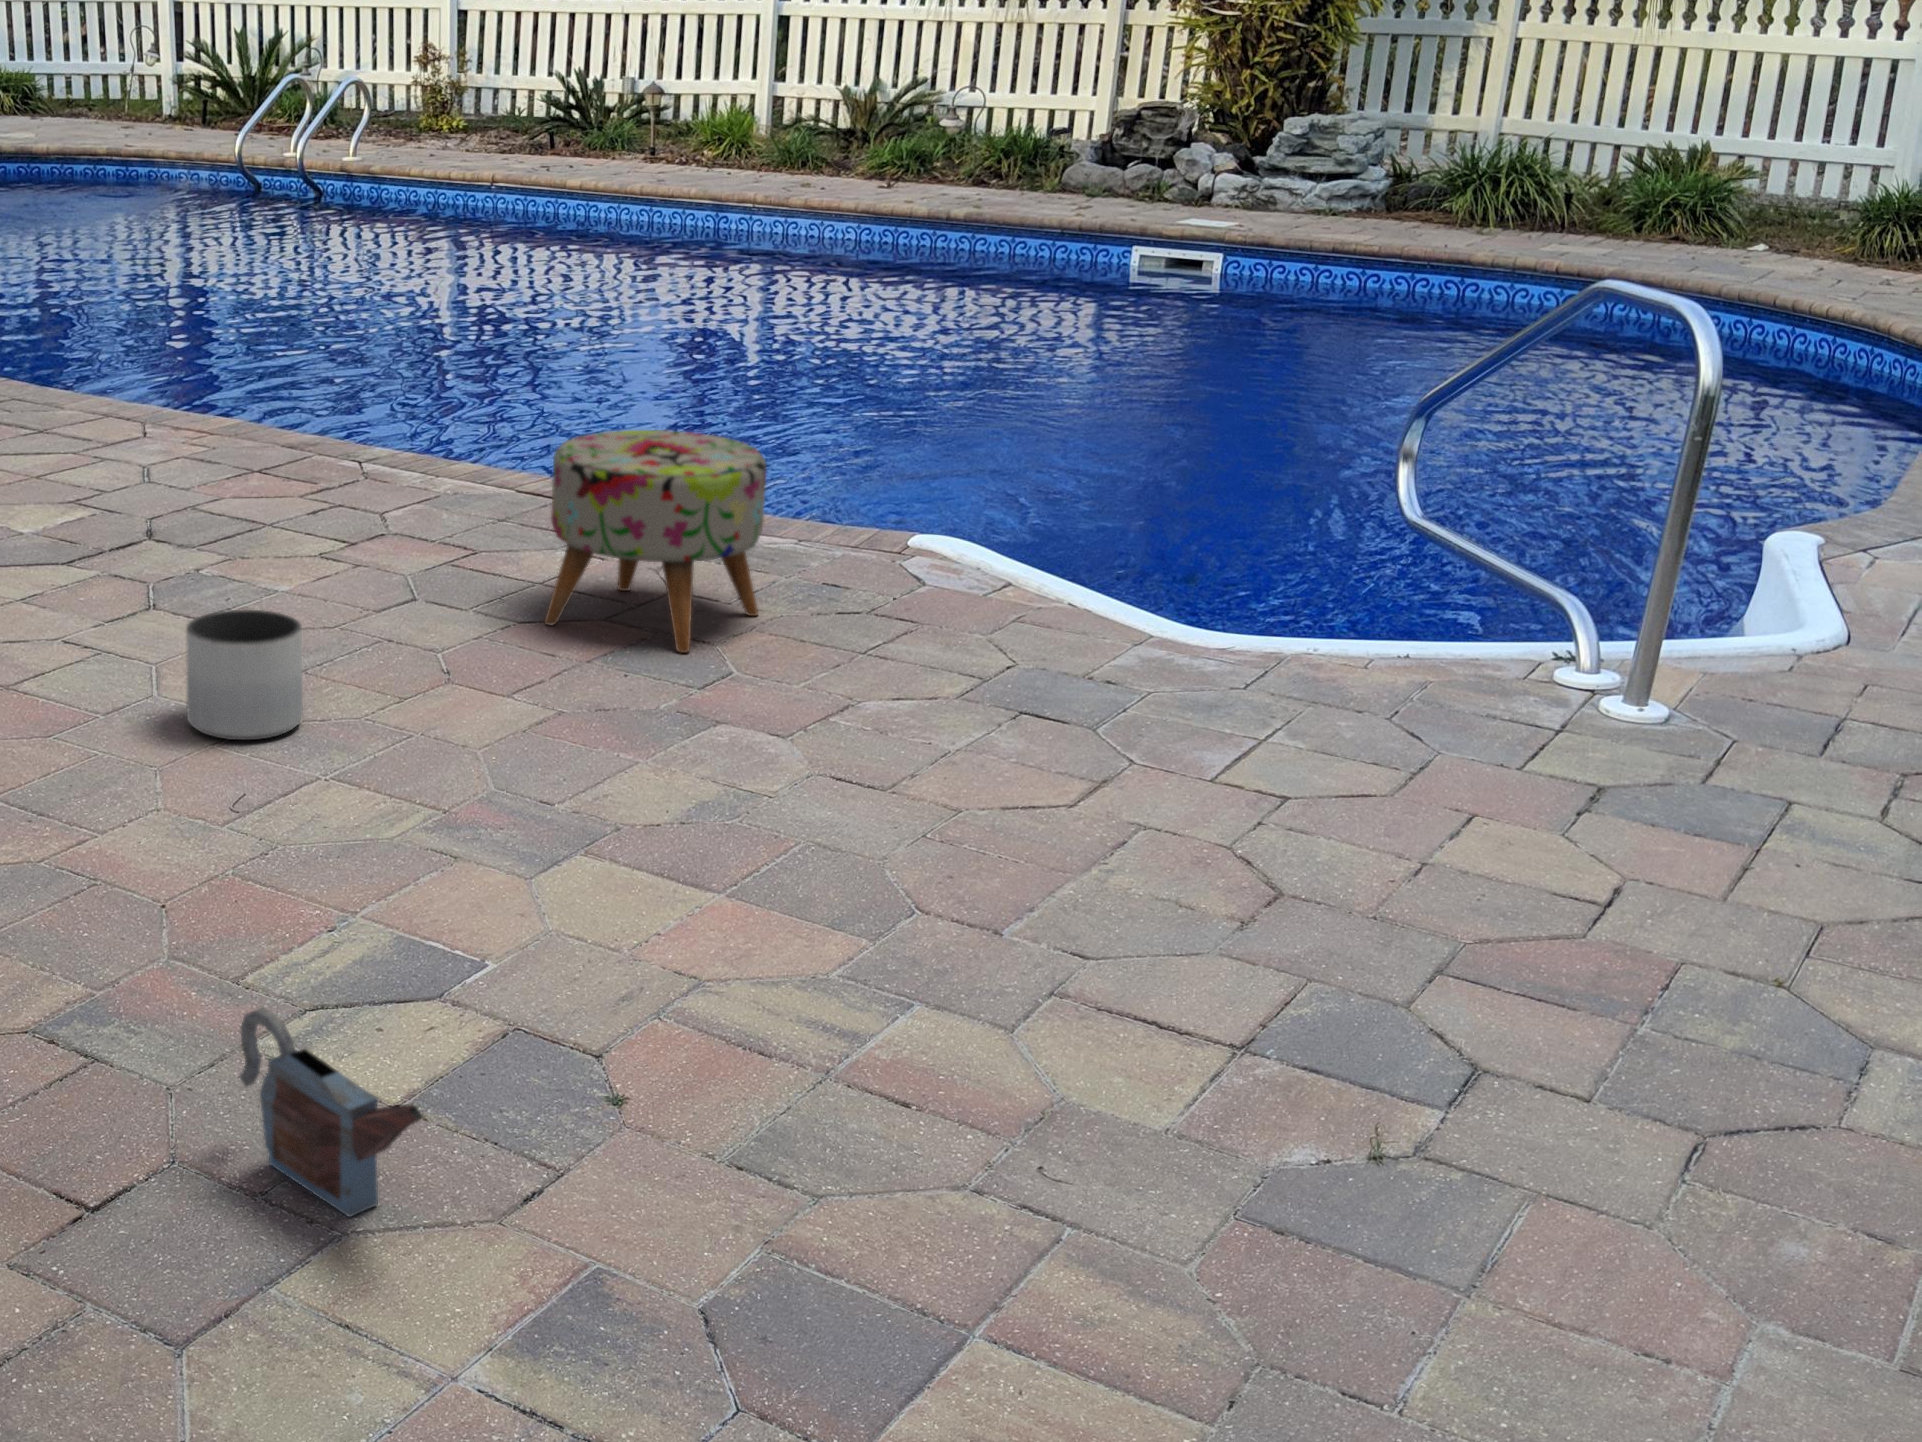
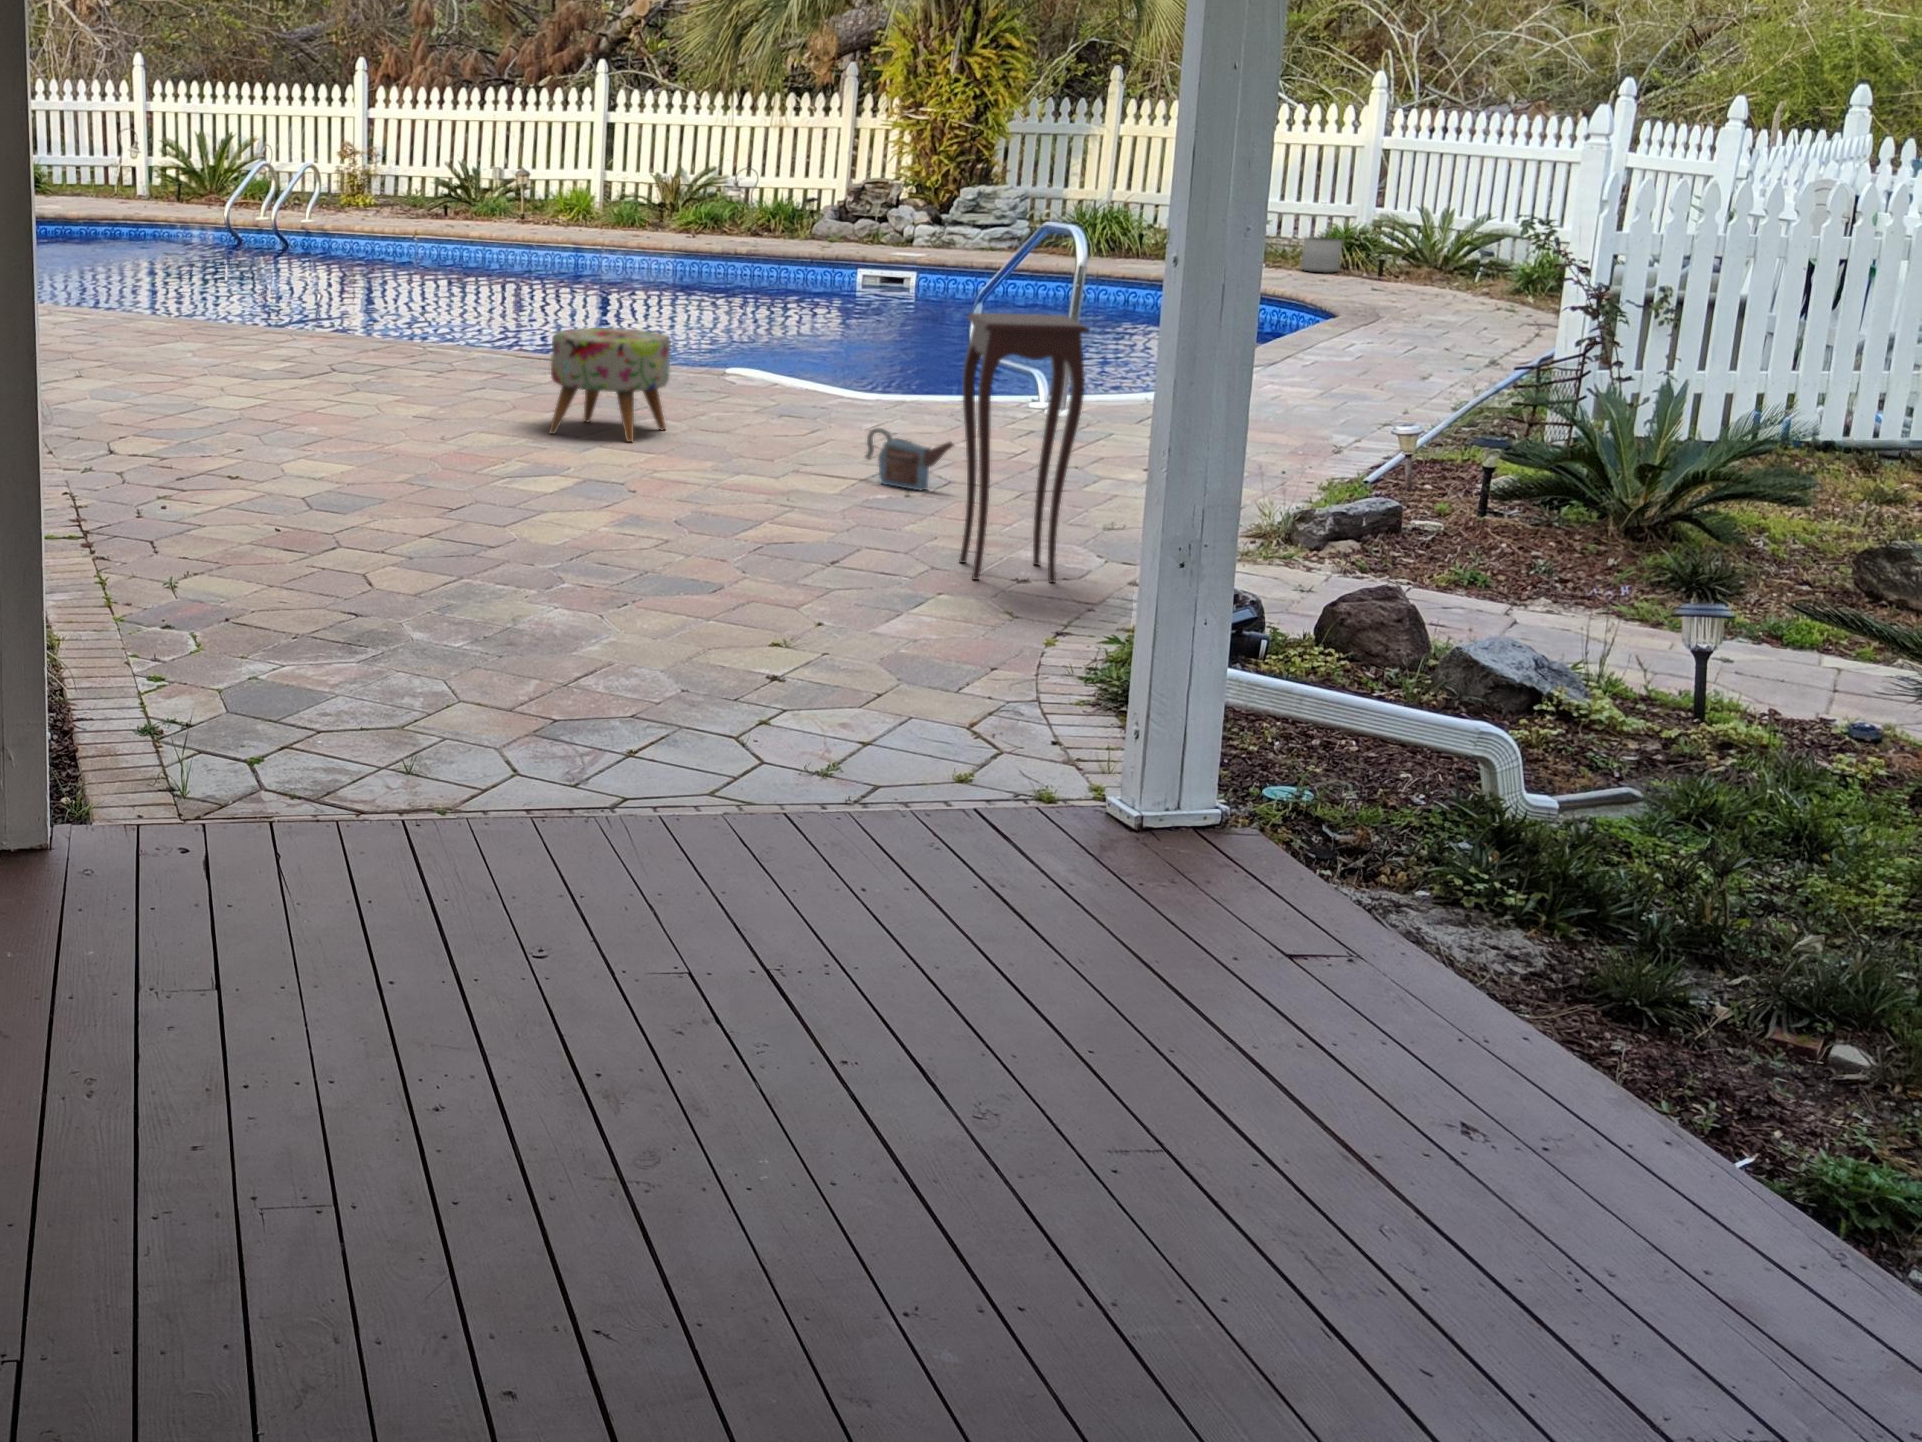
side table: none [1318,584,1706,1251] -> present [960,313,1089,583]
planter: present [186,610,303,740] -> present [1301,237,1342,273]
watering can: present [240,1008,423,1217] -> present [866,428,953,490]

